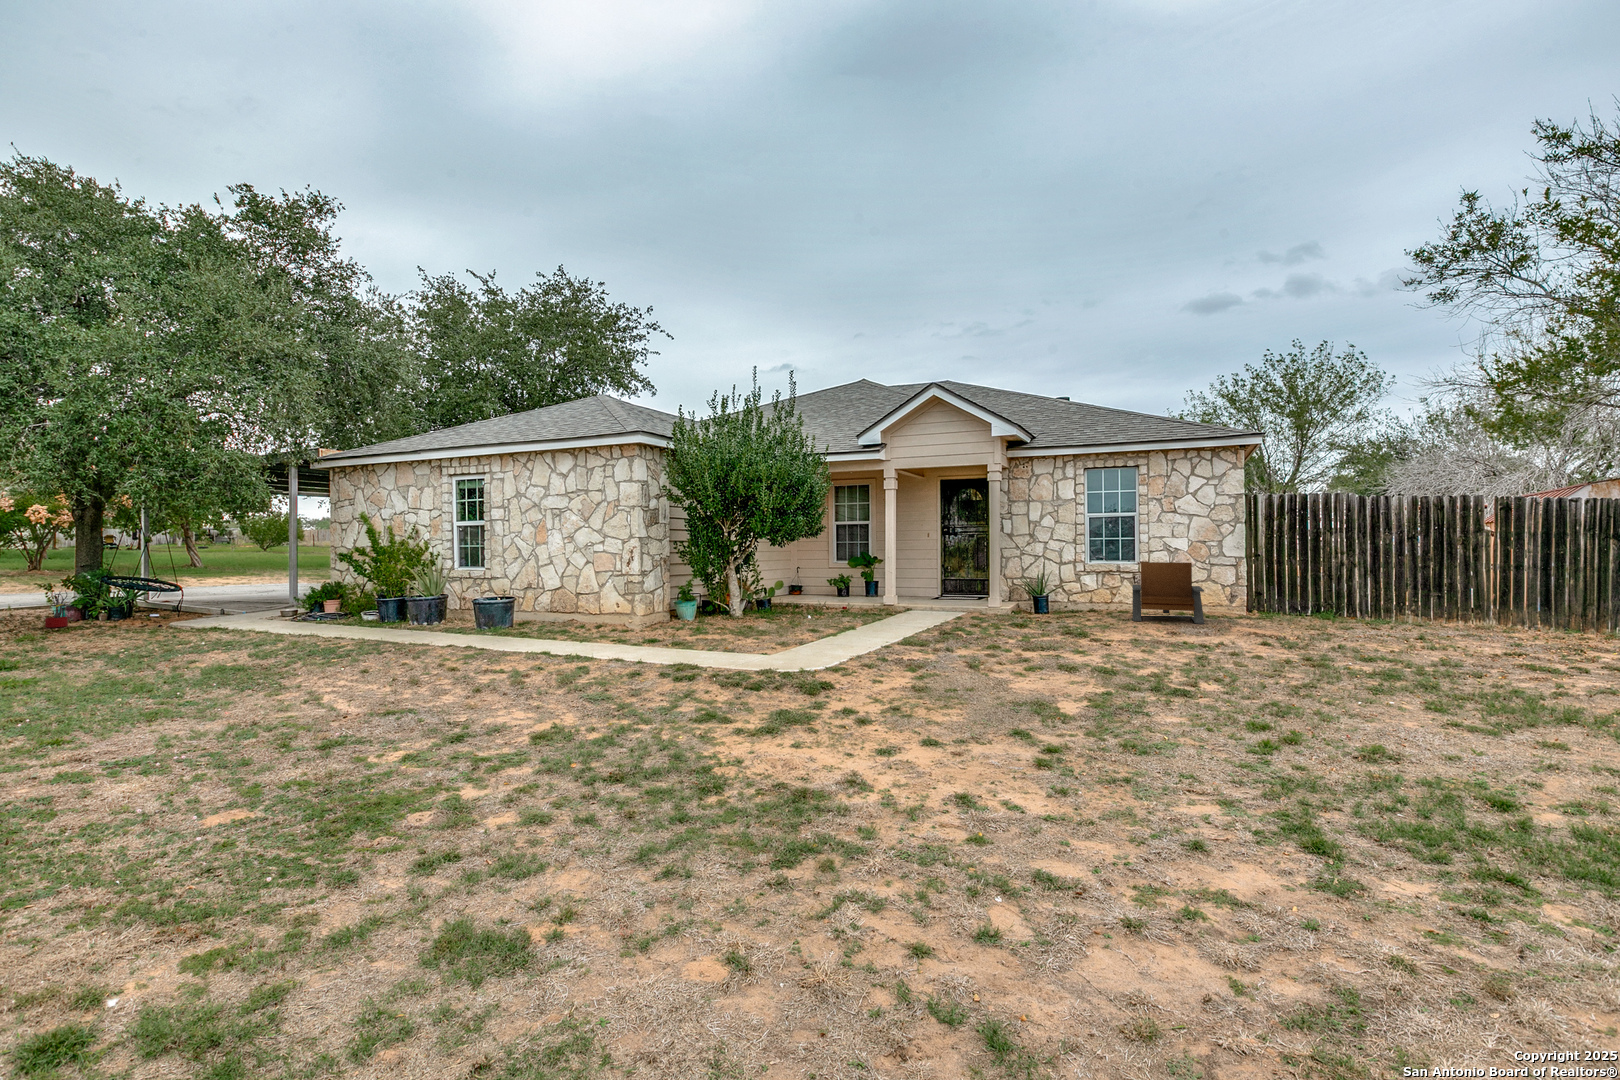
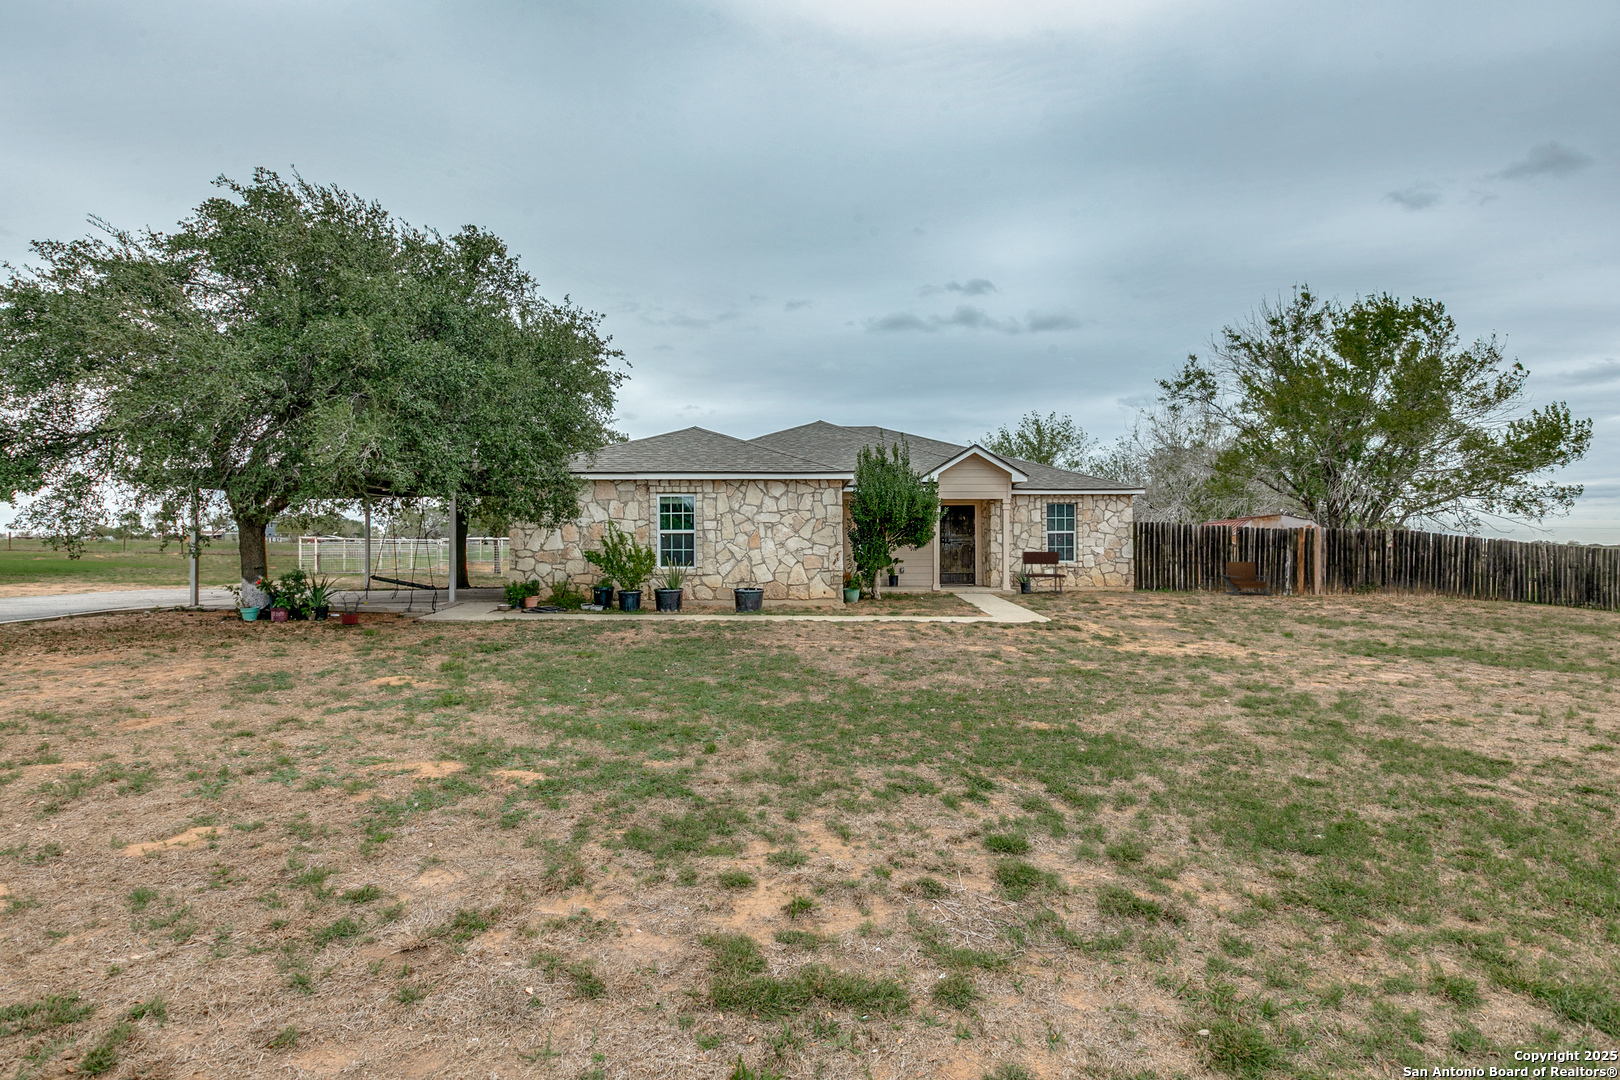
bench: none [1032,547,1097,616] -> present [1023,552,1066,593]
lounge chair: present [1132,562,1204,624] -> present [1221,562,1271,595]

